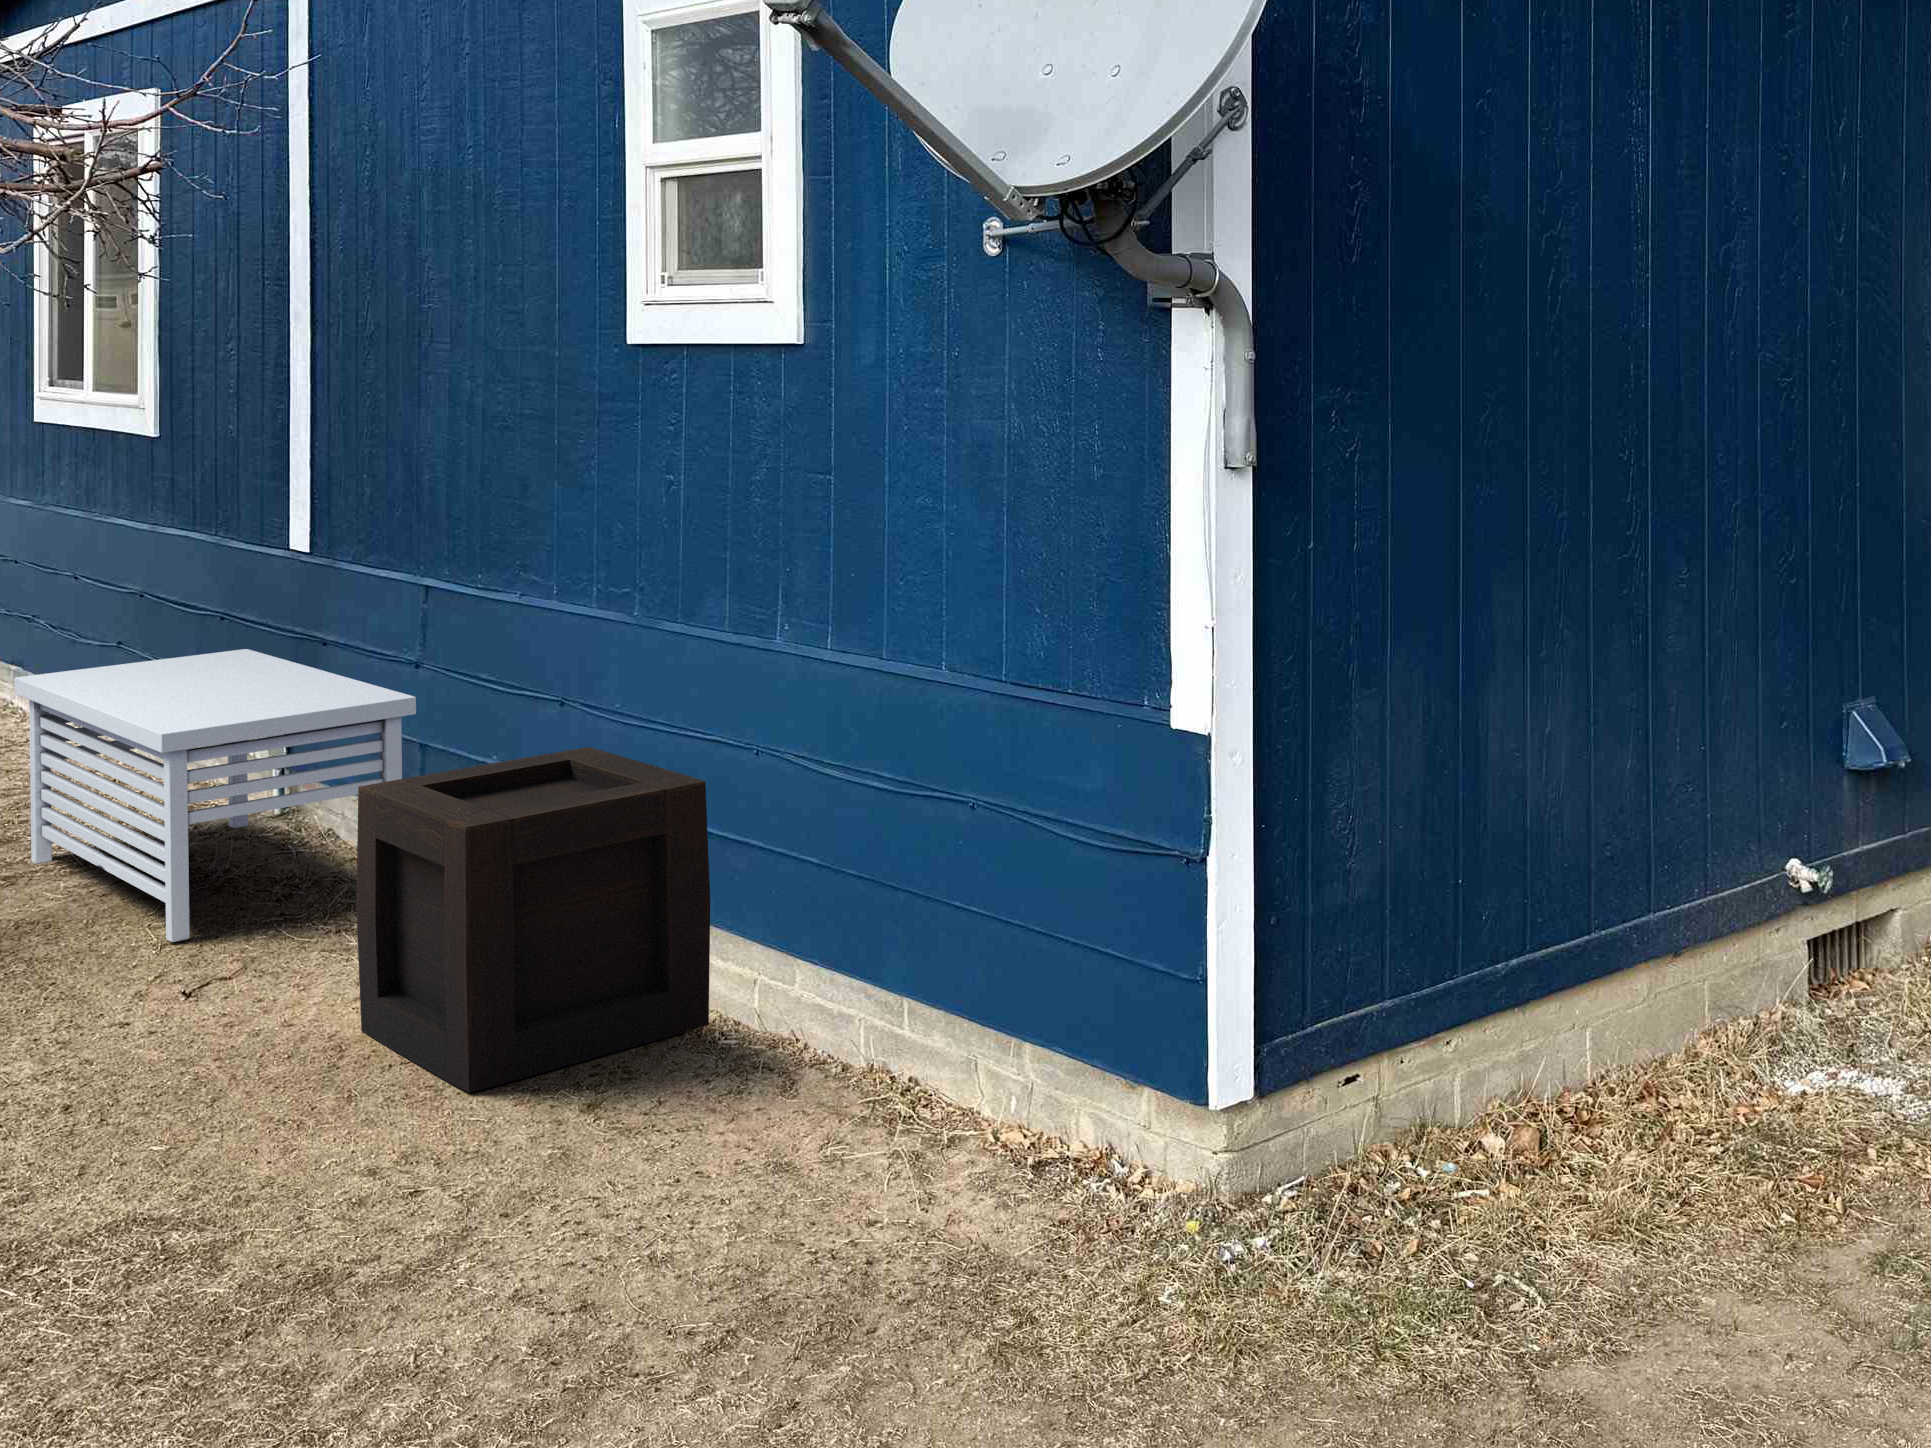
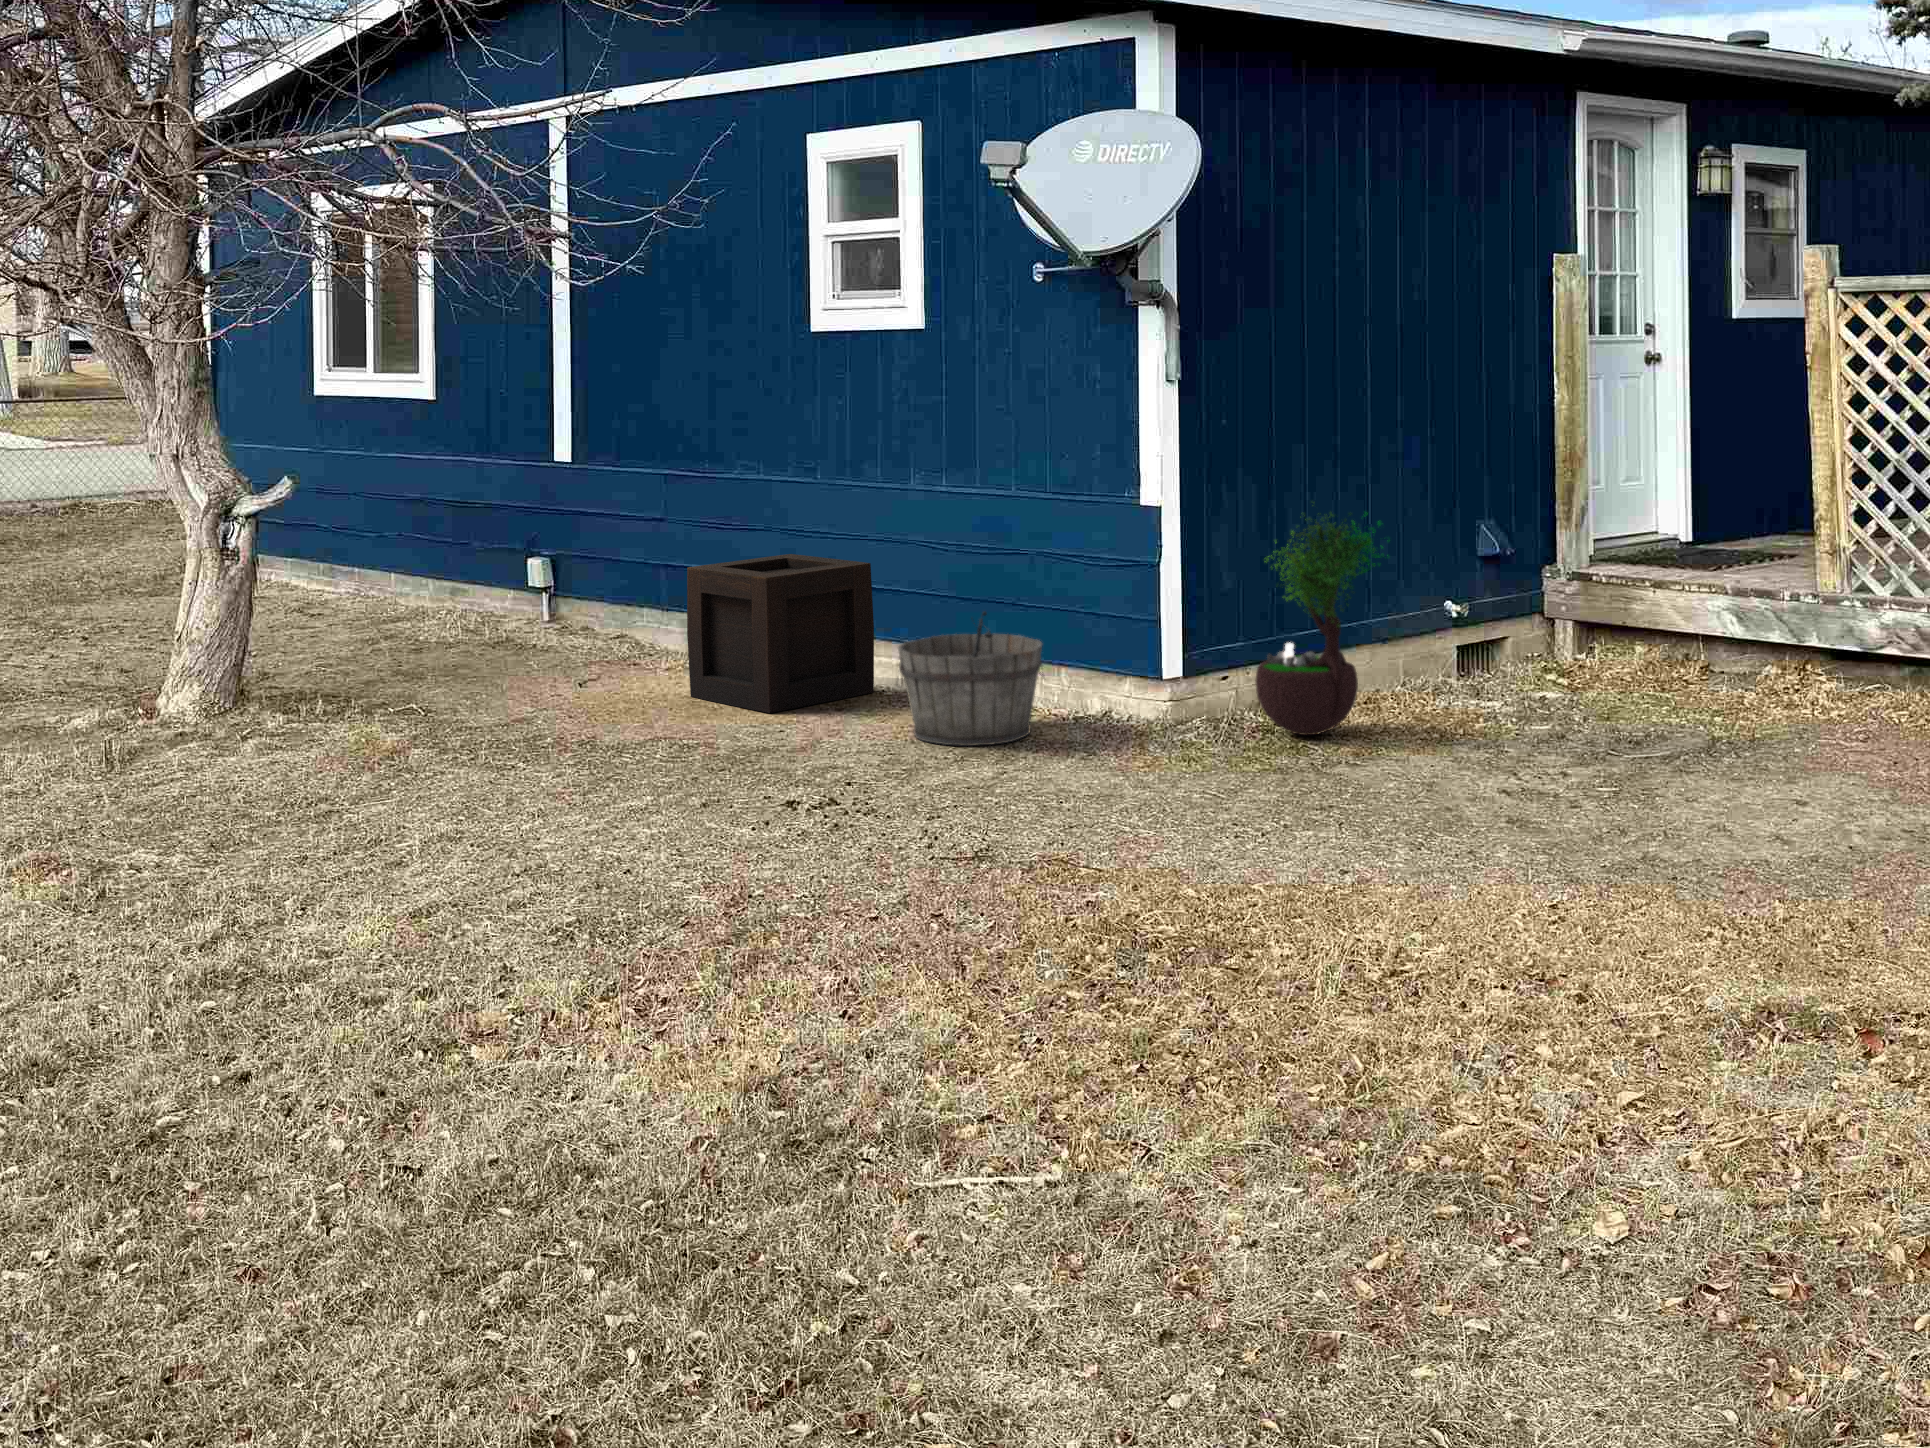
storage bench: present [15,649,416,942] -> none [410,524,663,670]
potted tree: none [1409,720,1691,1208] -> present [1255,502,1380,735]
wooden bucket: none [668,925,983,1228] -> present [898,612,1044,746]

